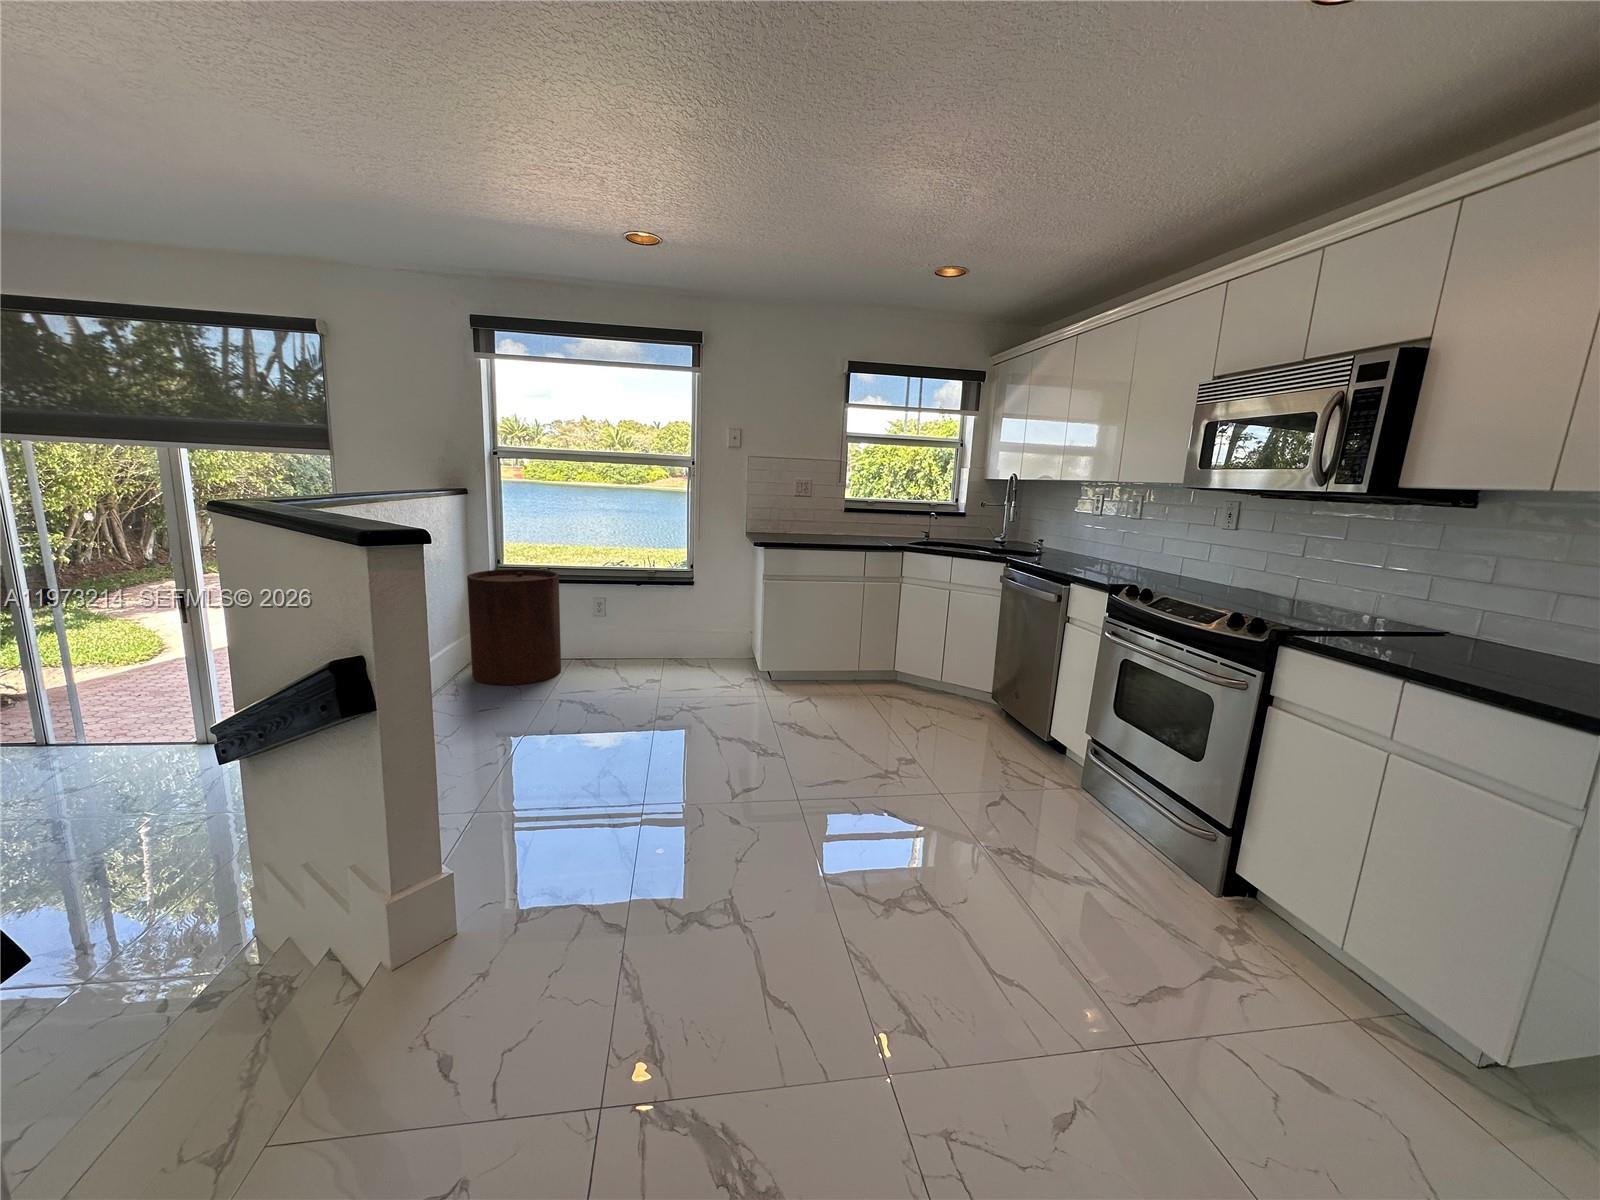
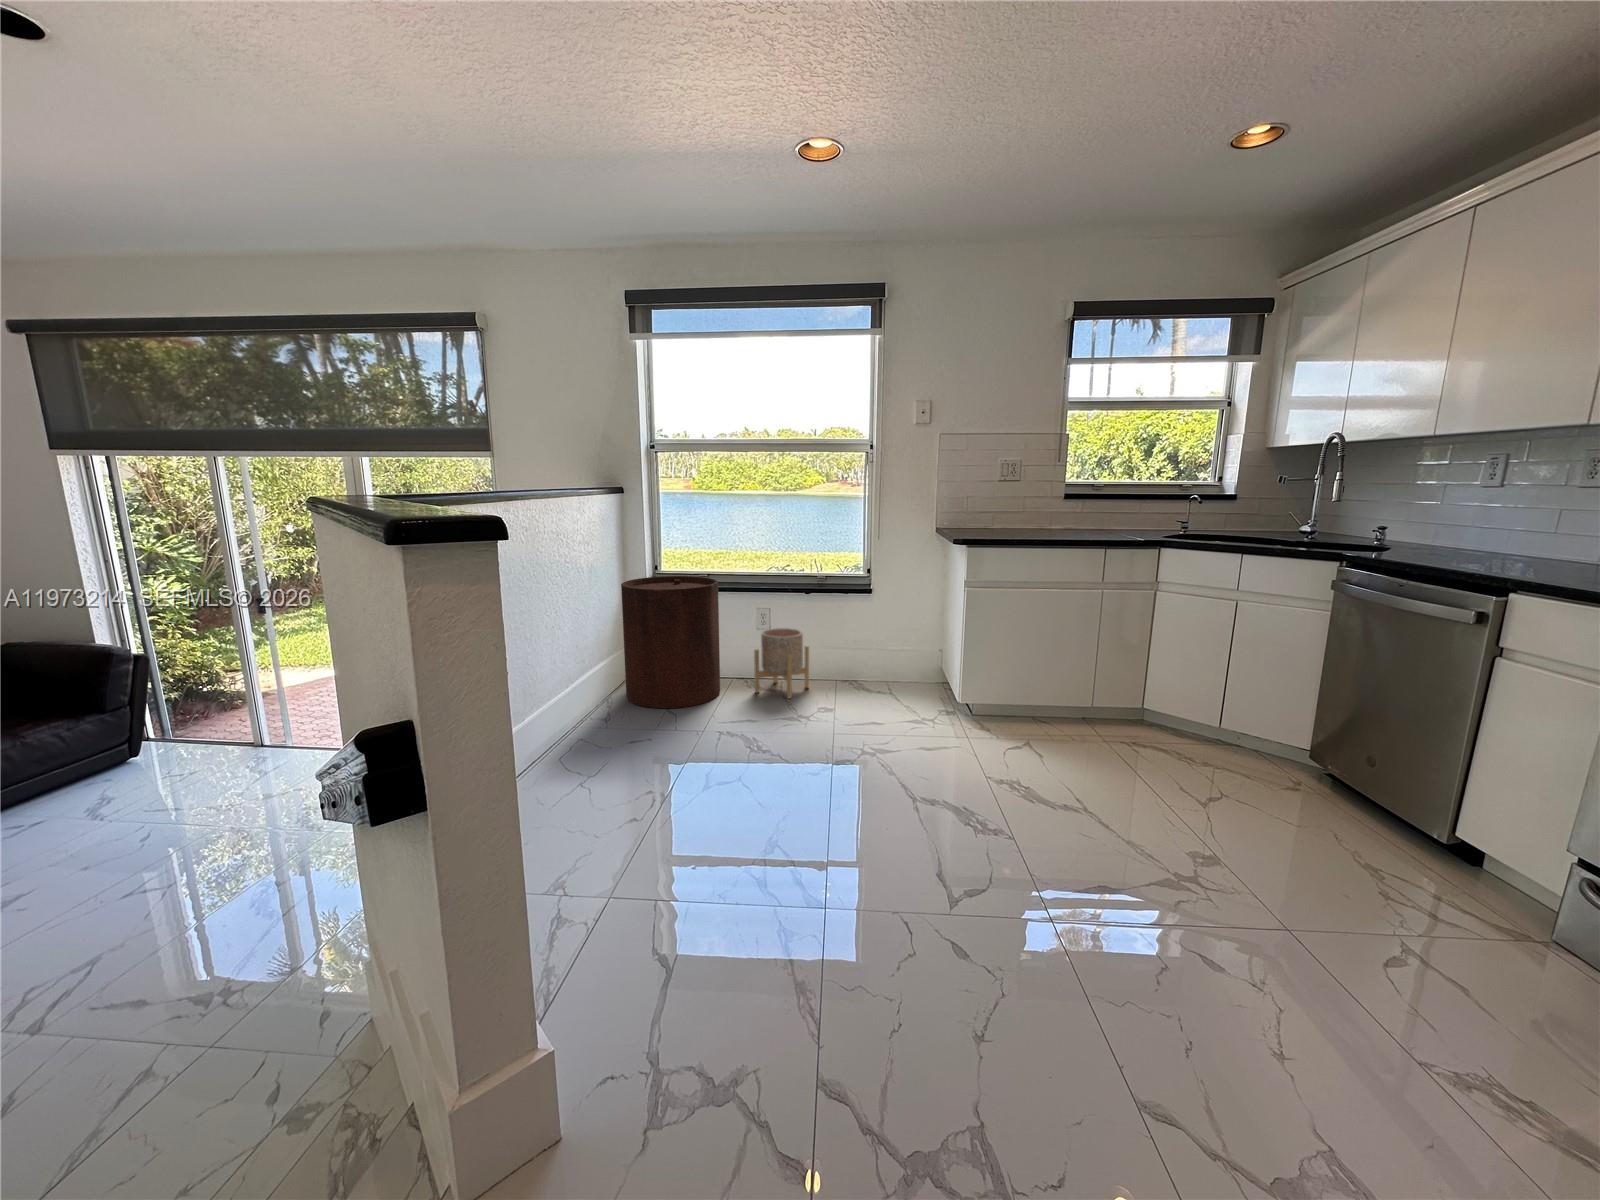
planter: none [592,615,641,674] -> present [754,628,809,698]

